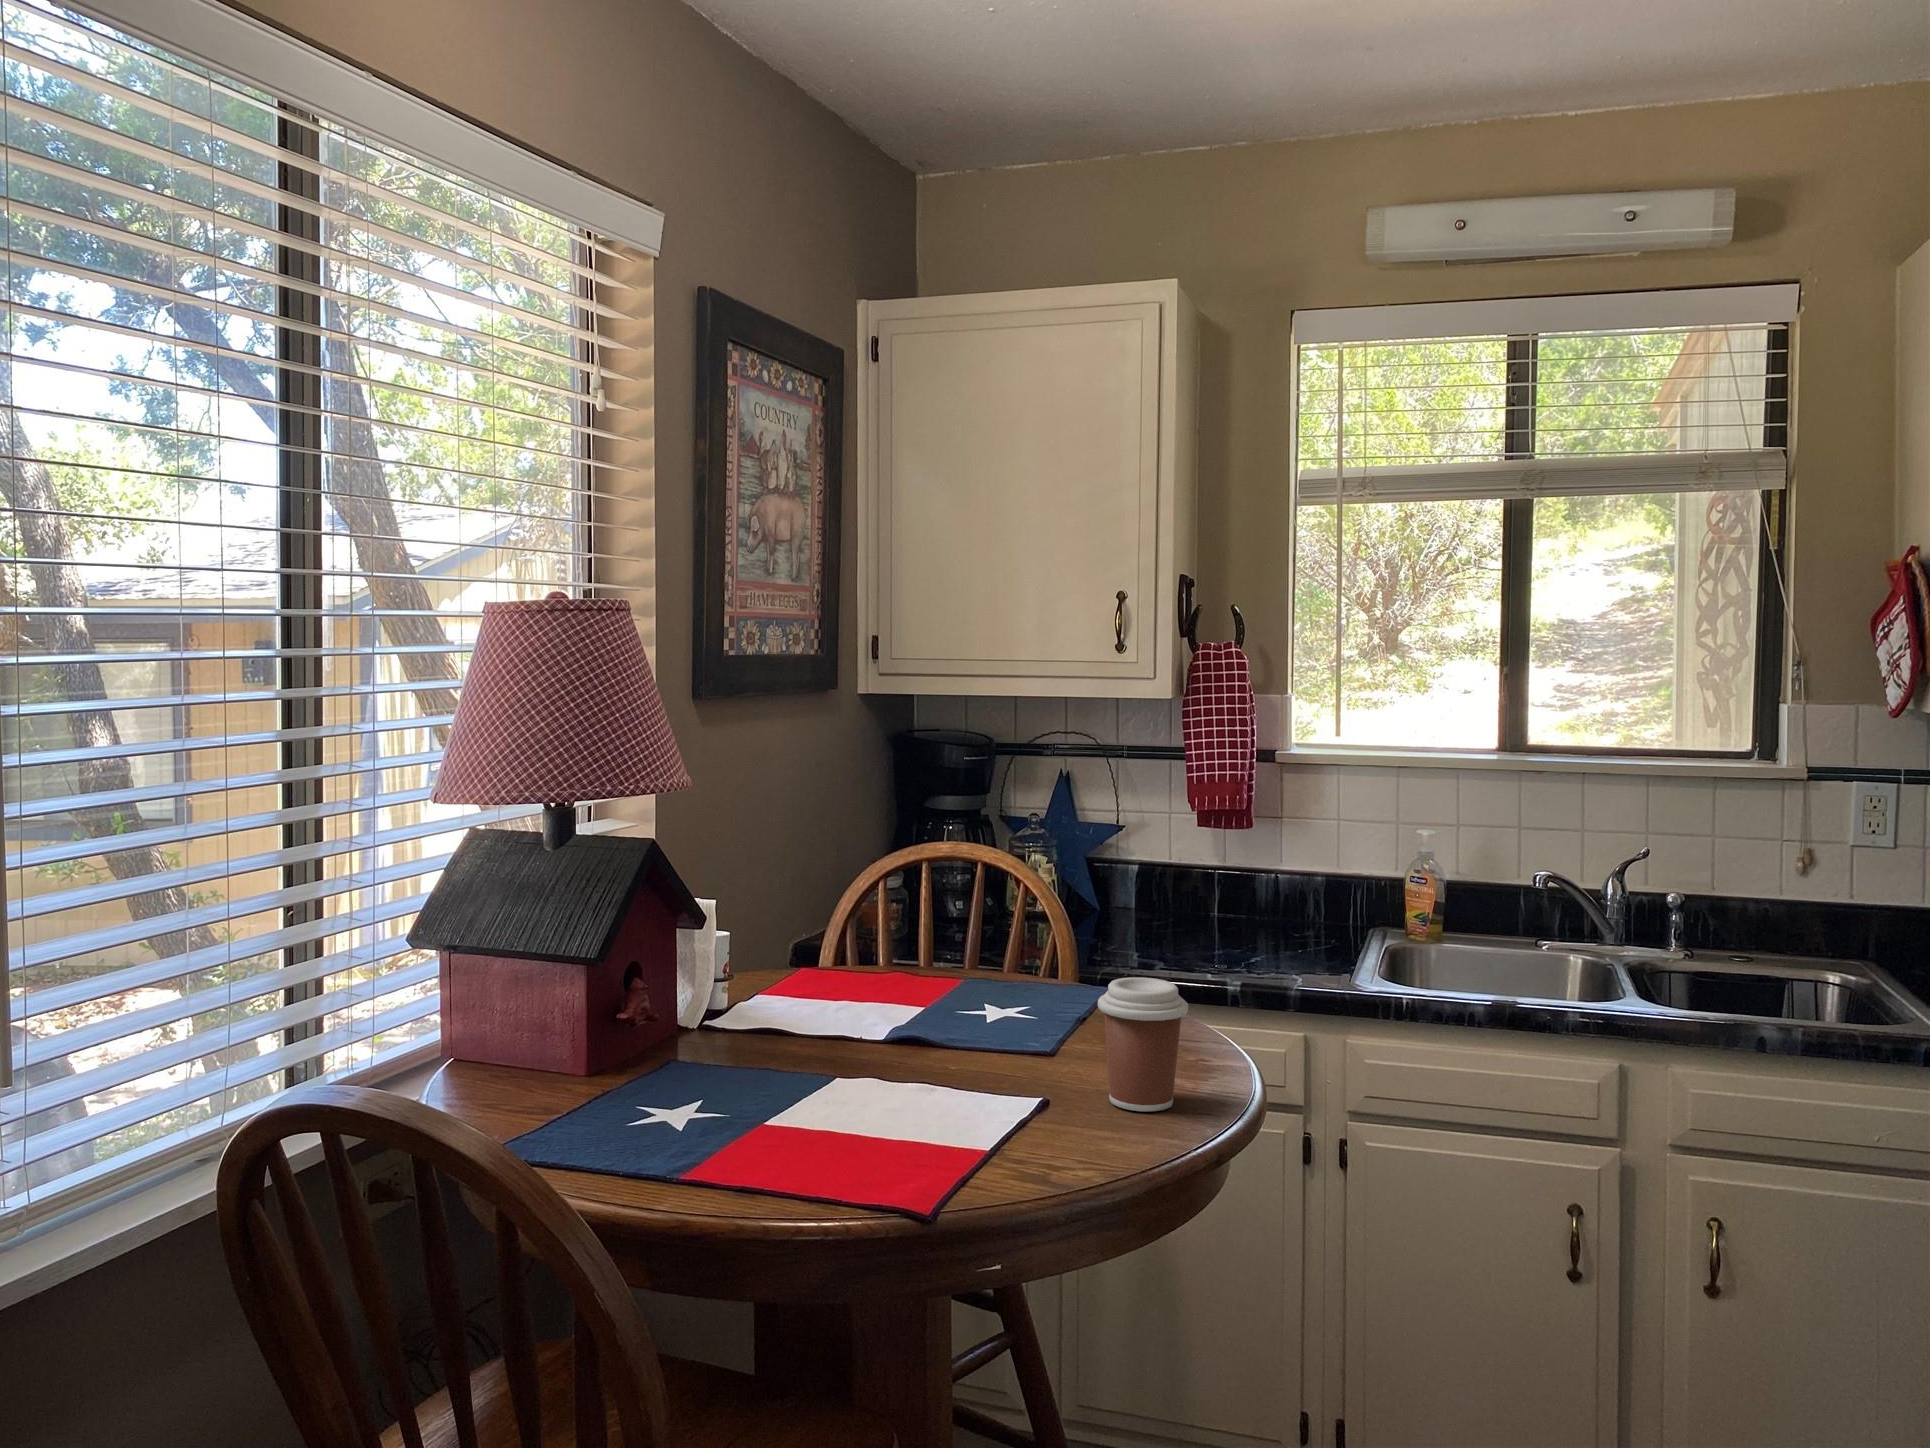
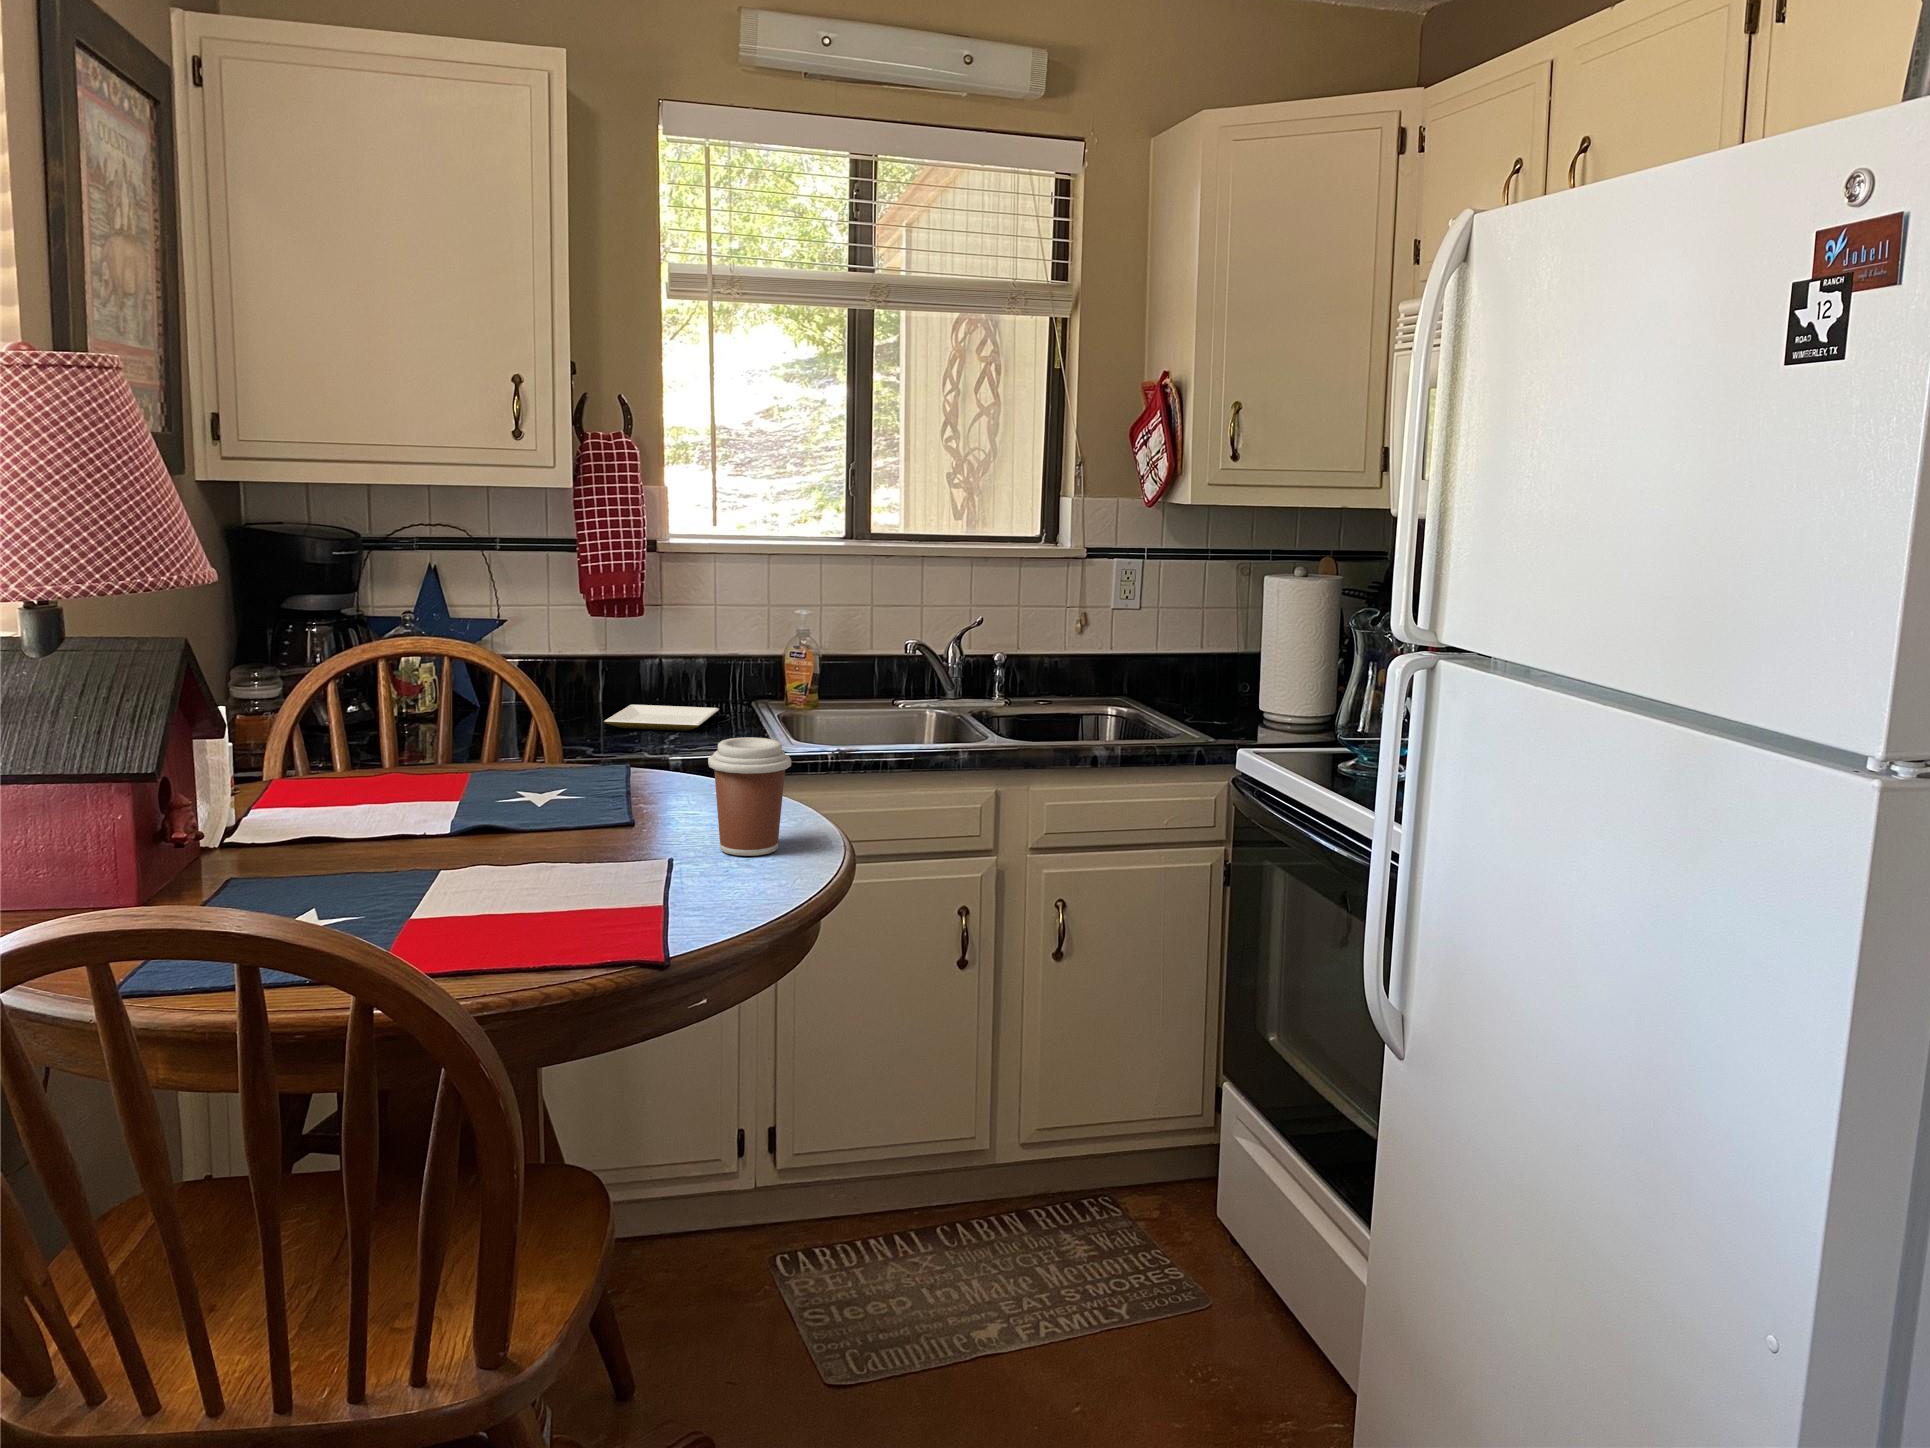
plate: none [1192,920,1322,954] -> present [604,705,719,731]

